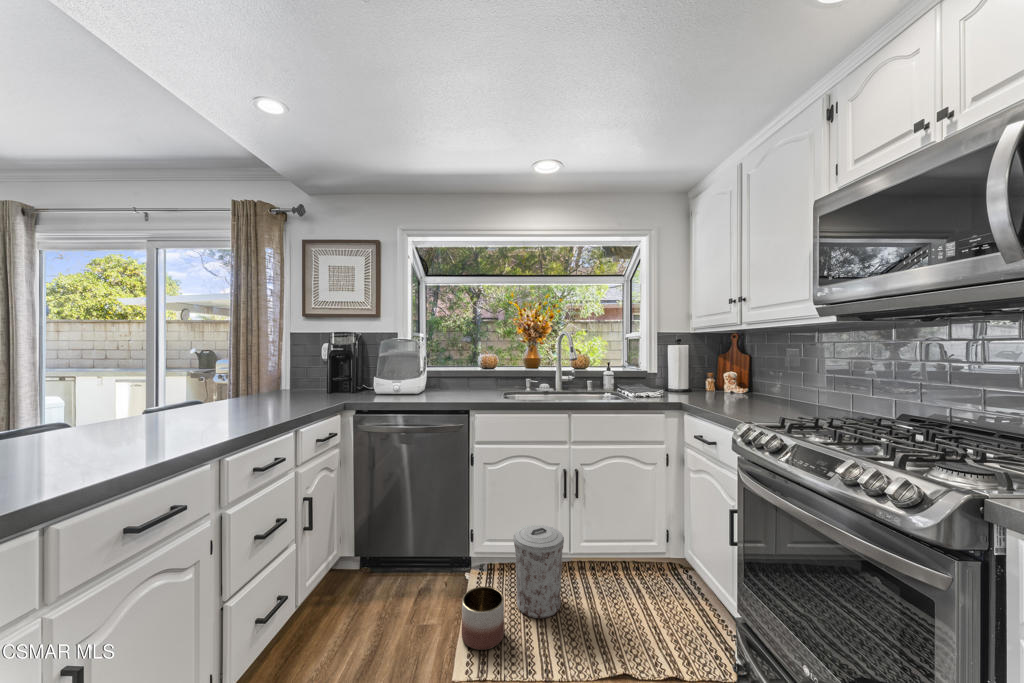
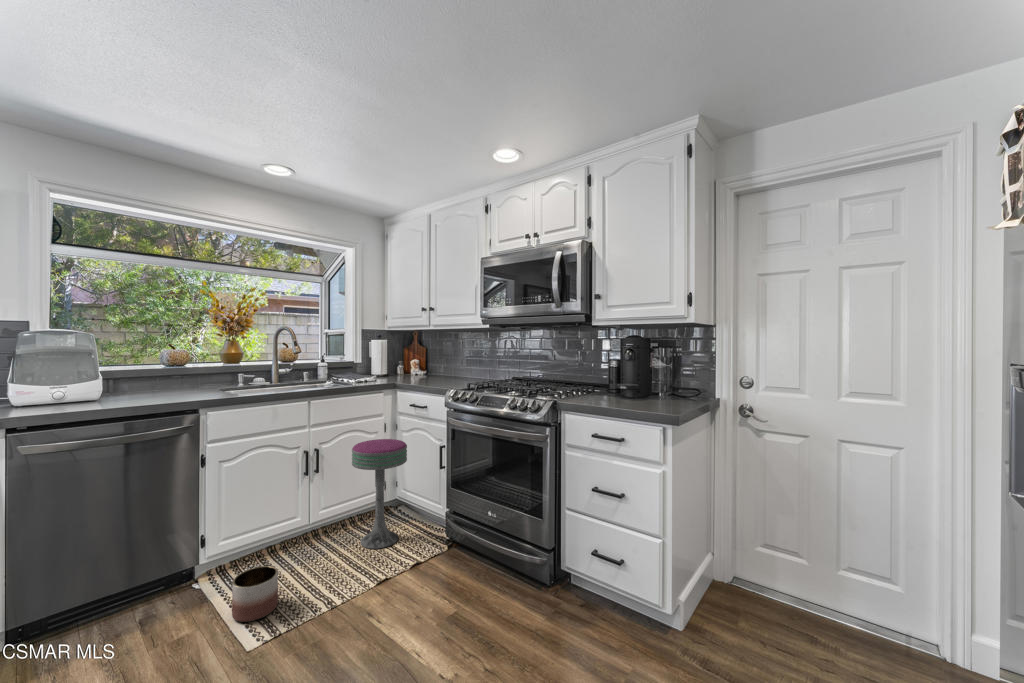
bar stool: none [609,472,682,625] -> present [352,439,407,549]
trash can: present [513,525,564,618] -> none [268,502,318,582]

